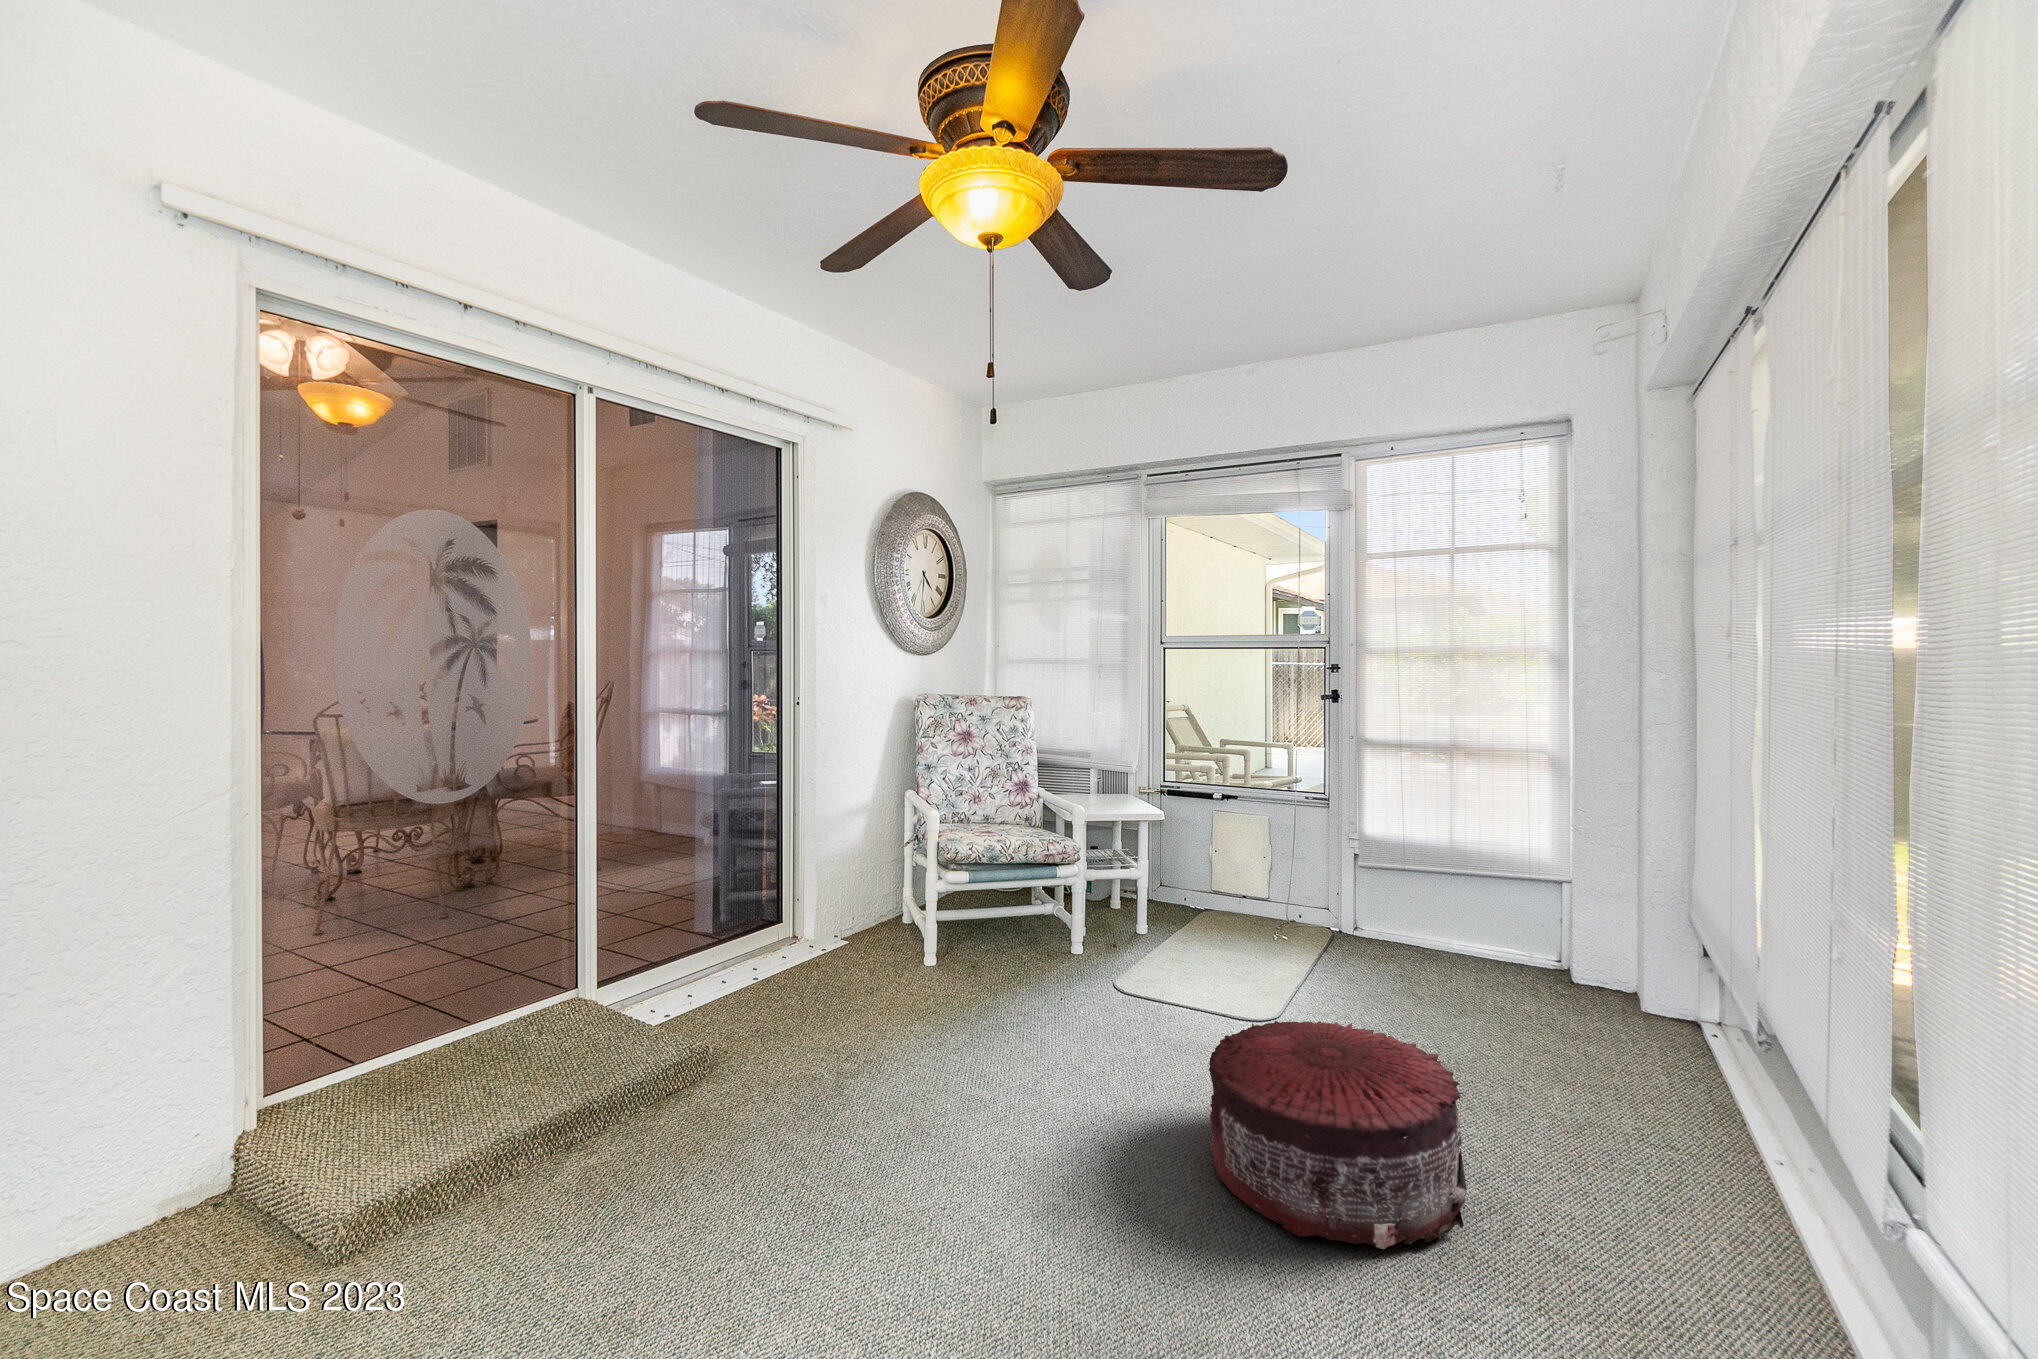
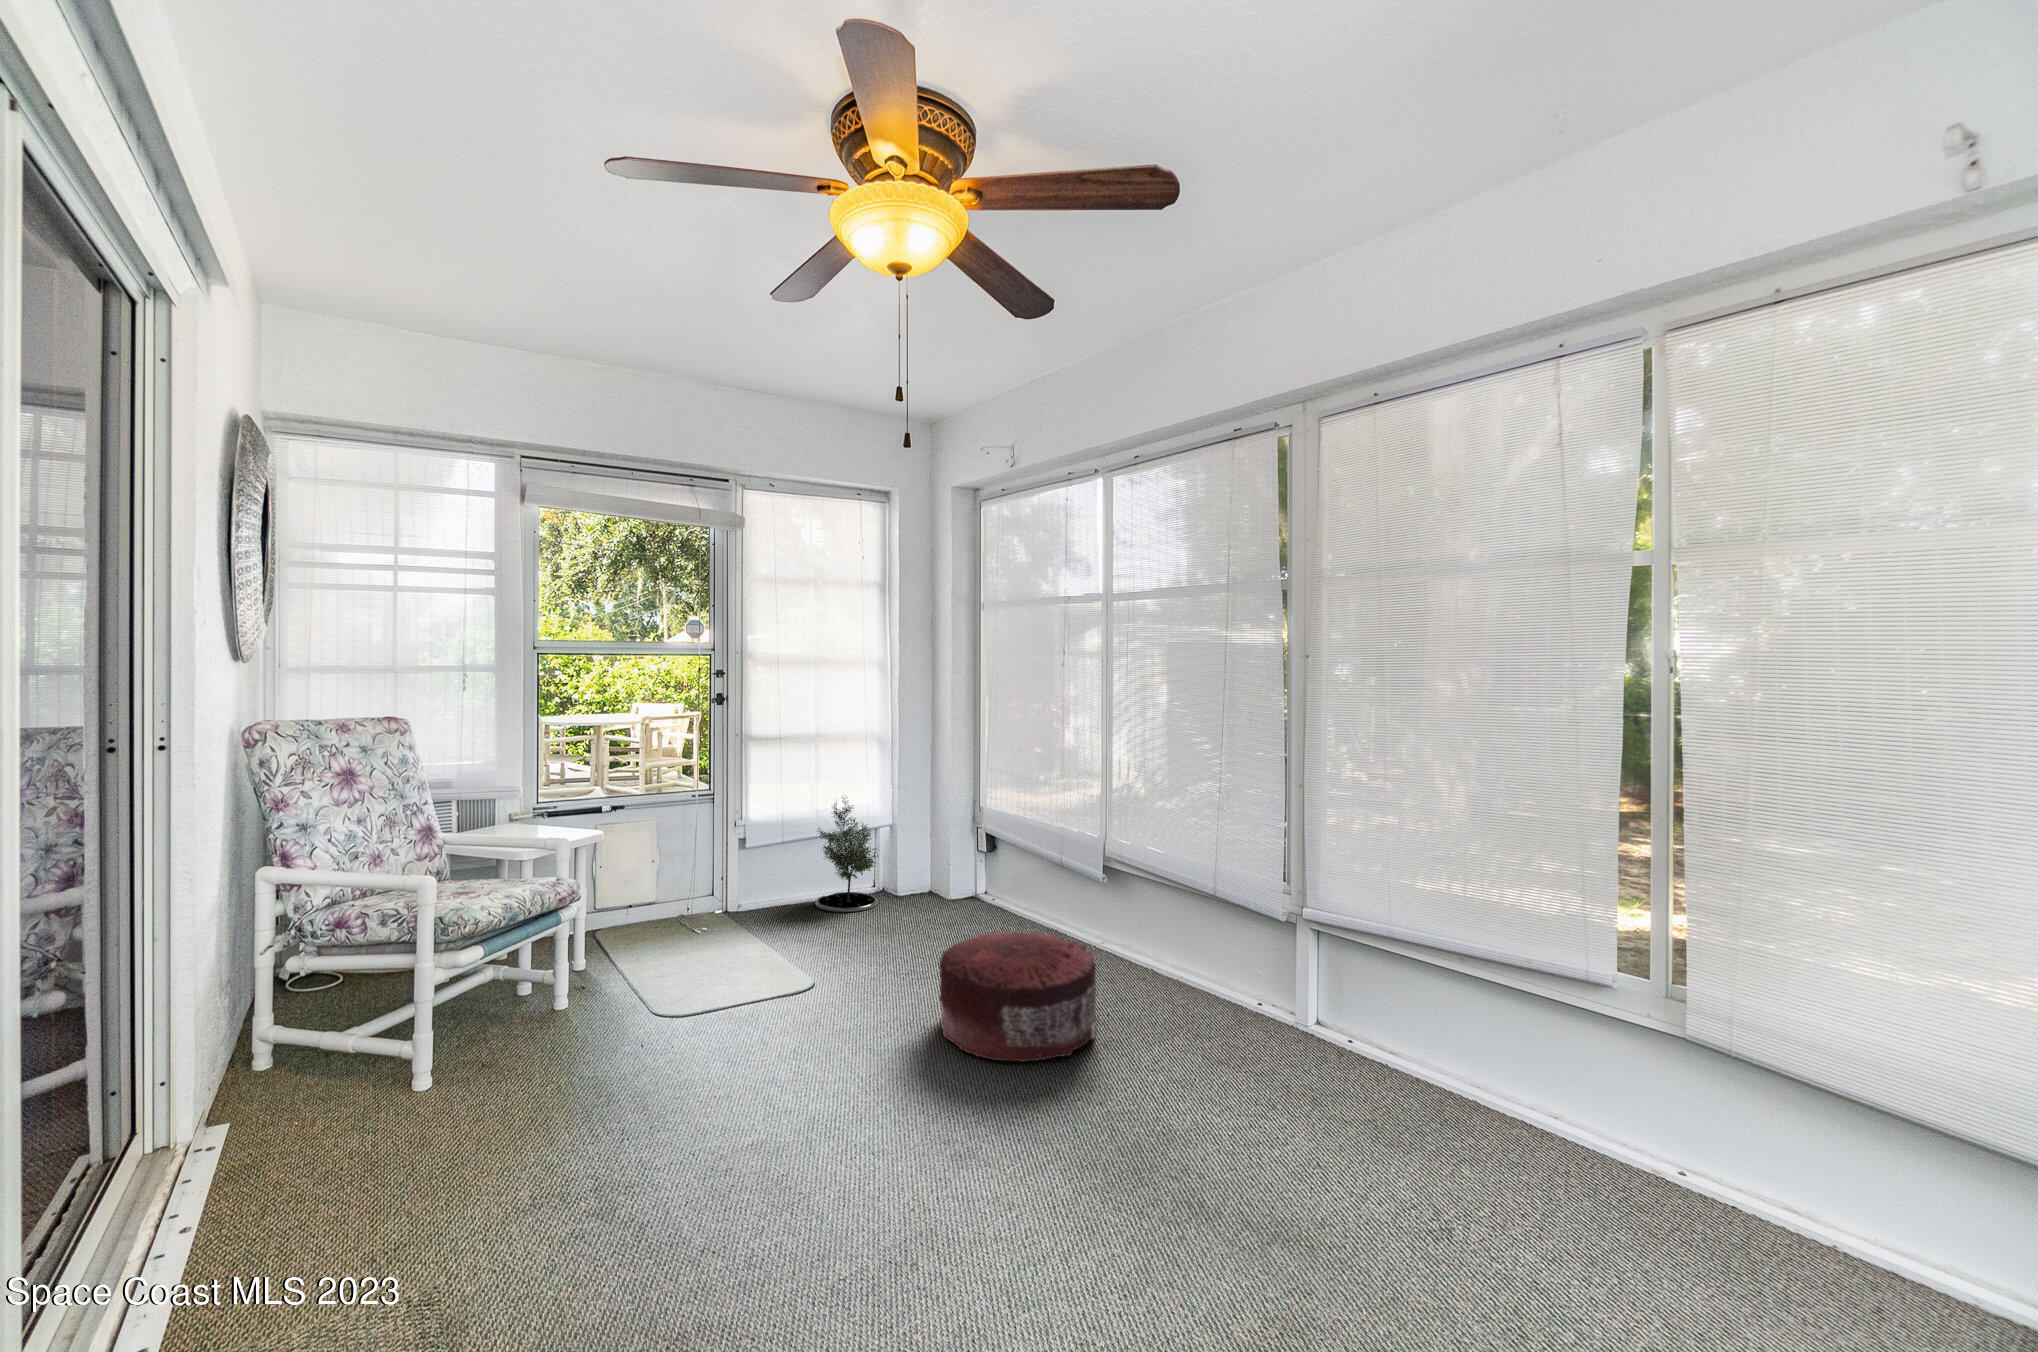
potted tree: none [1421,820,1525,983] -> present [815,797,878,912]

